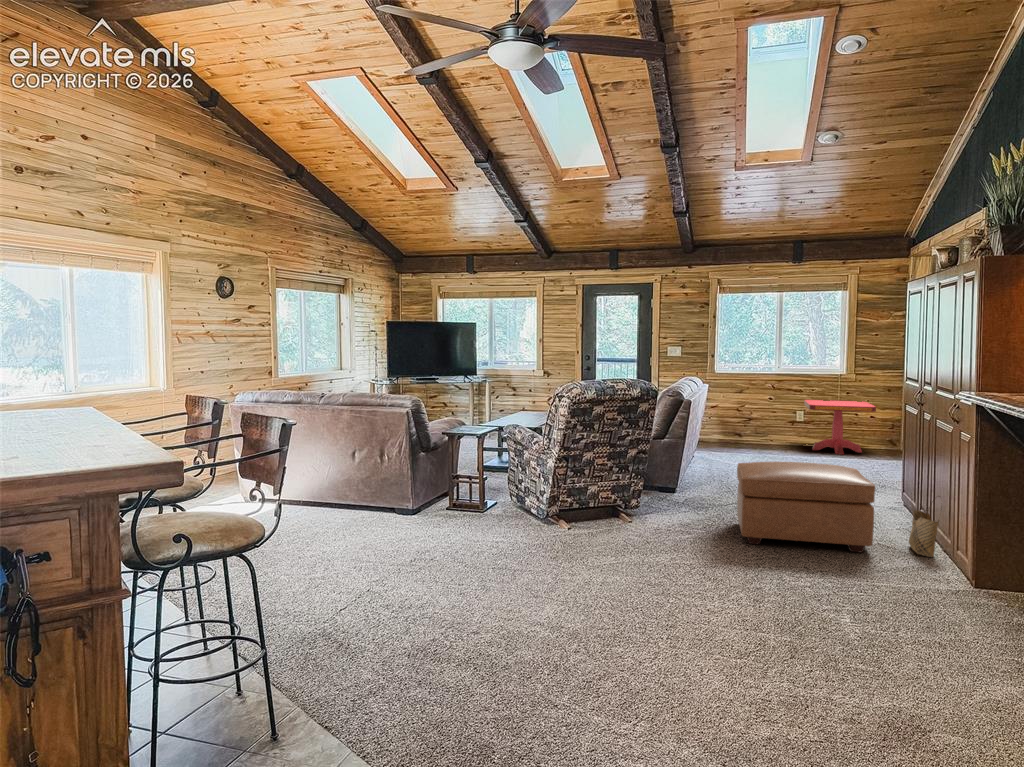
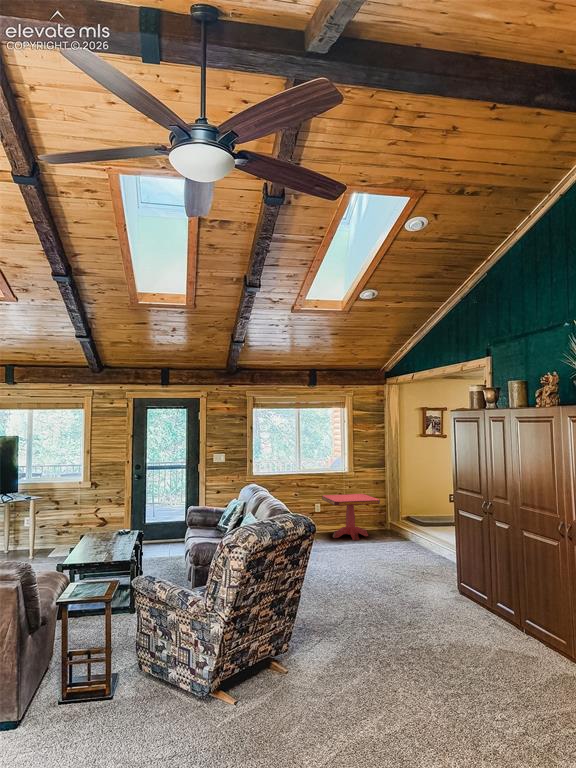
ottoman: present [737,461,875,553] -> none [372,578,509,677]
woven basket: present [909,493,940,557] -> none [516,599,548,656]

